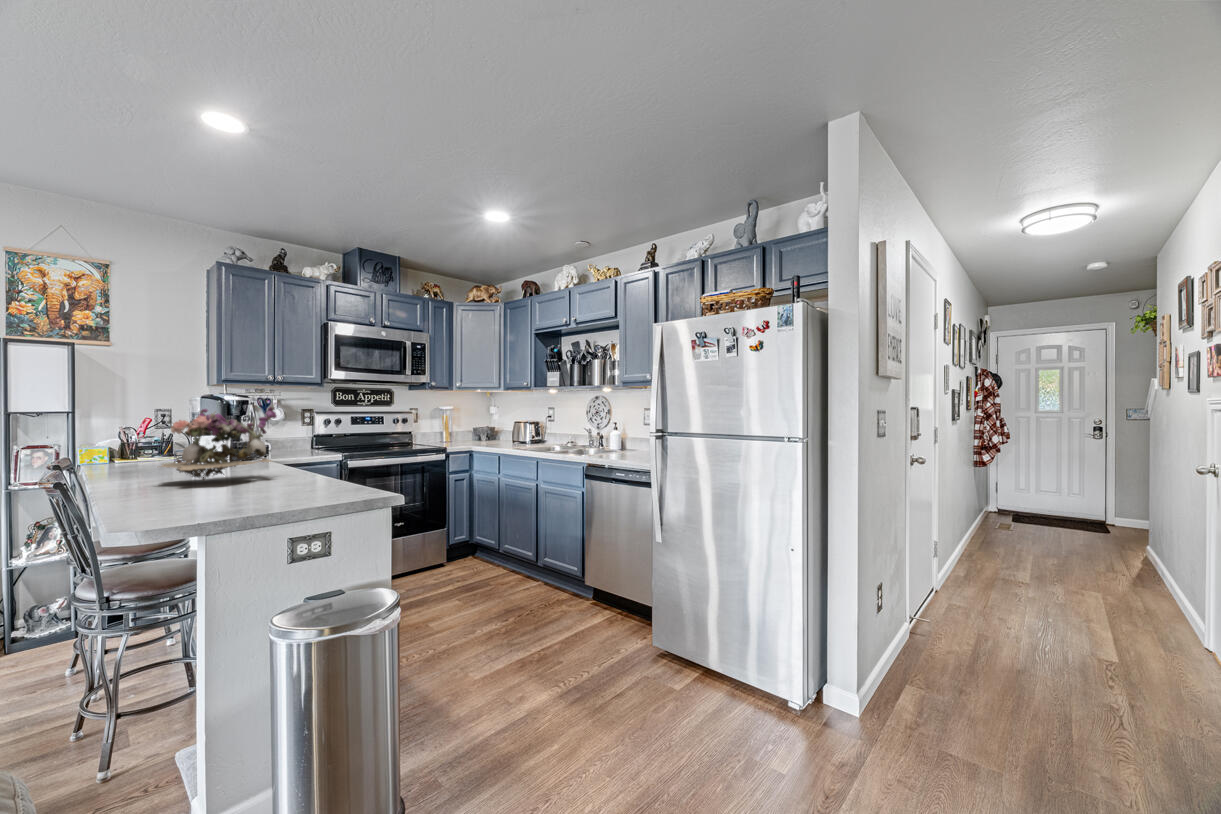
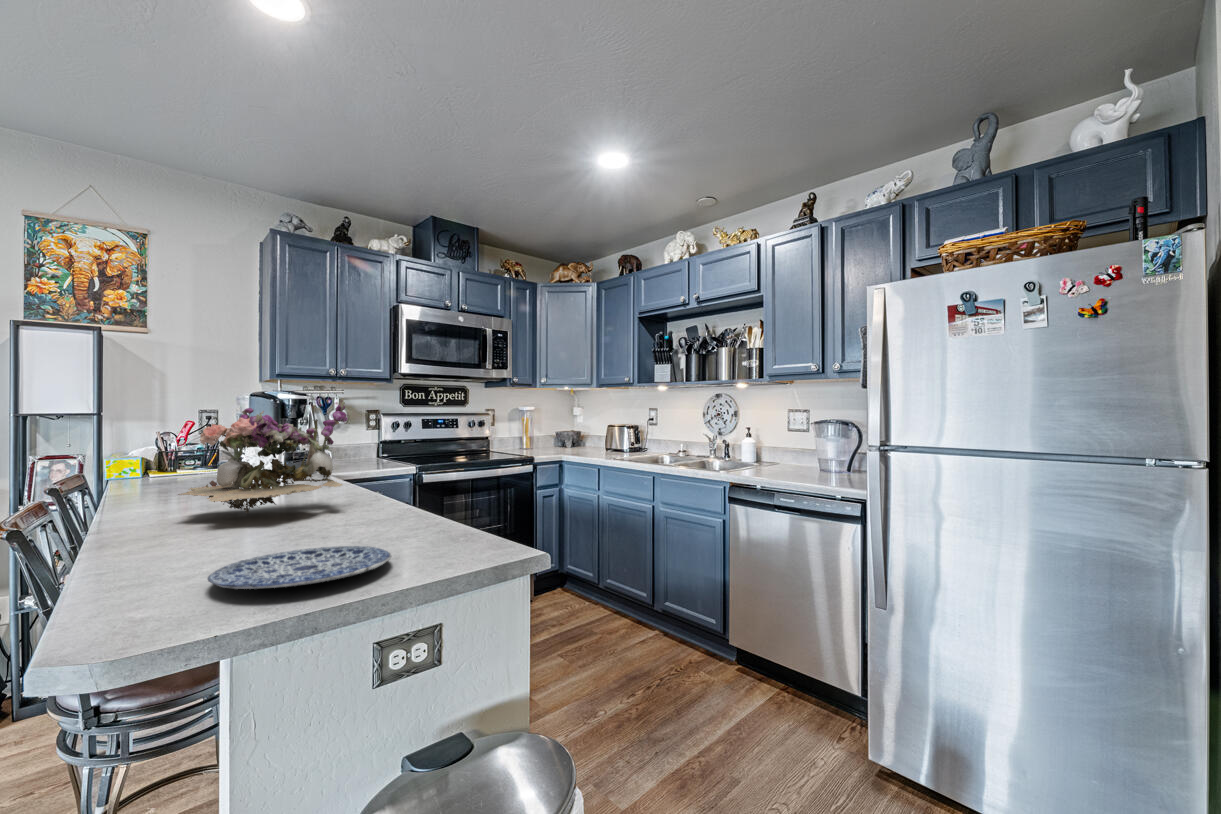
plate: none [187,492,297,507] -> present [208,546,392,589]

